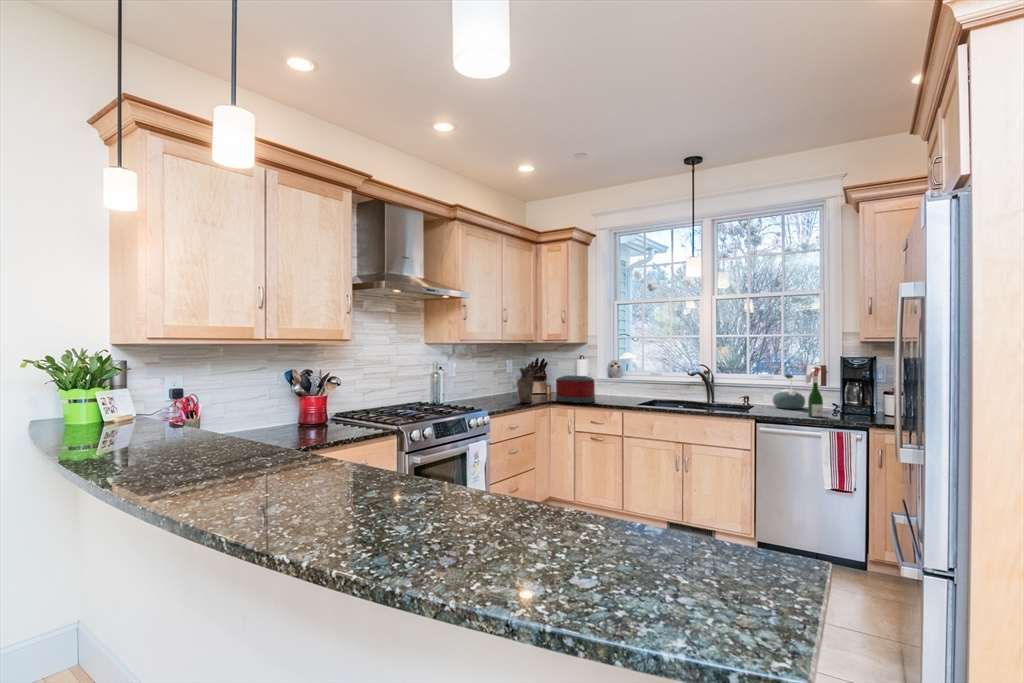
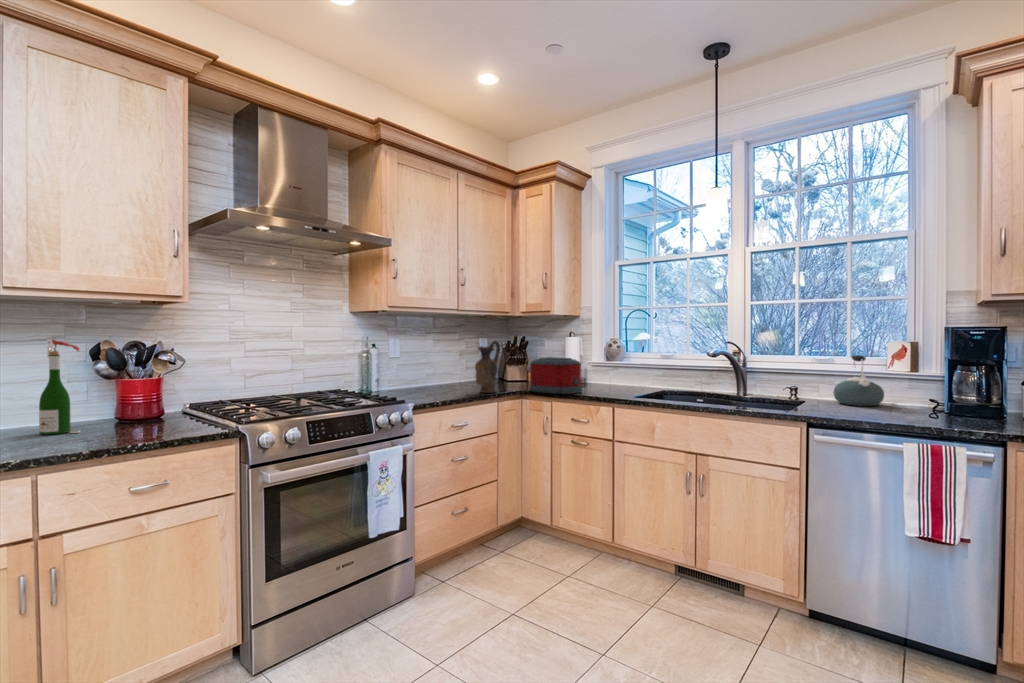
wine bottle: present [806,366,828,418] -> present [39,338,81,435]

